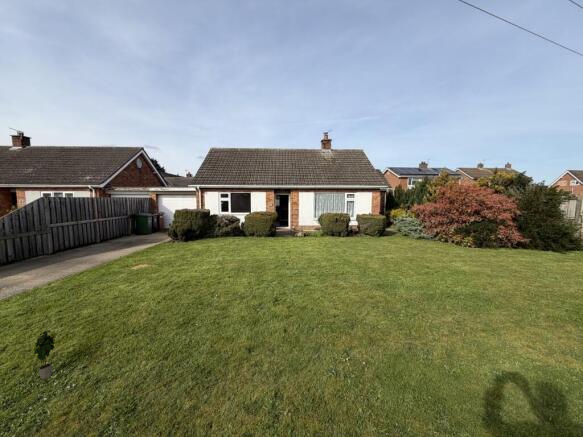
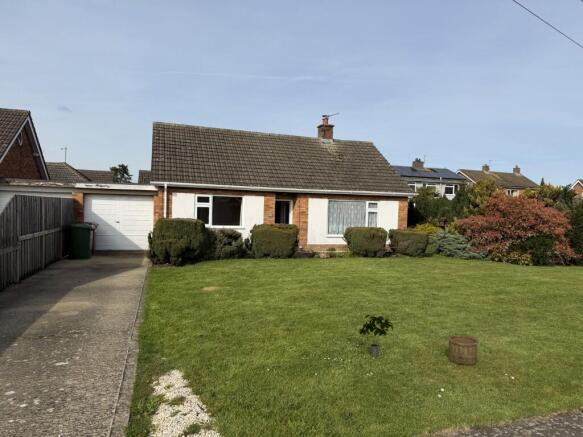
wooden bucket: none [73,371,120,423] -> present [448,335,478,365]

